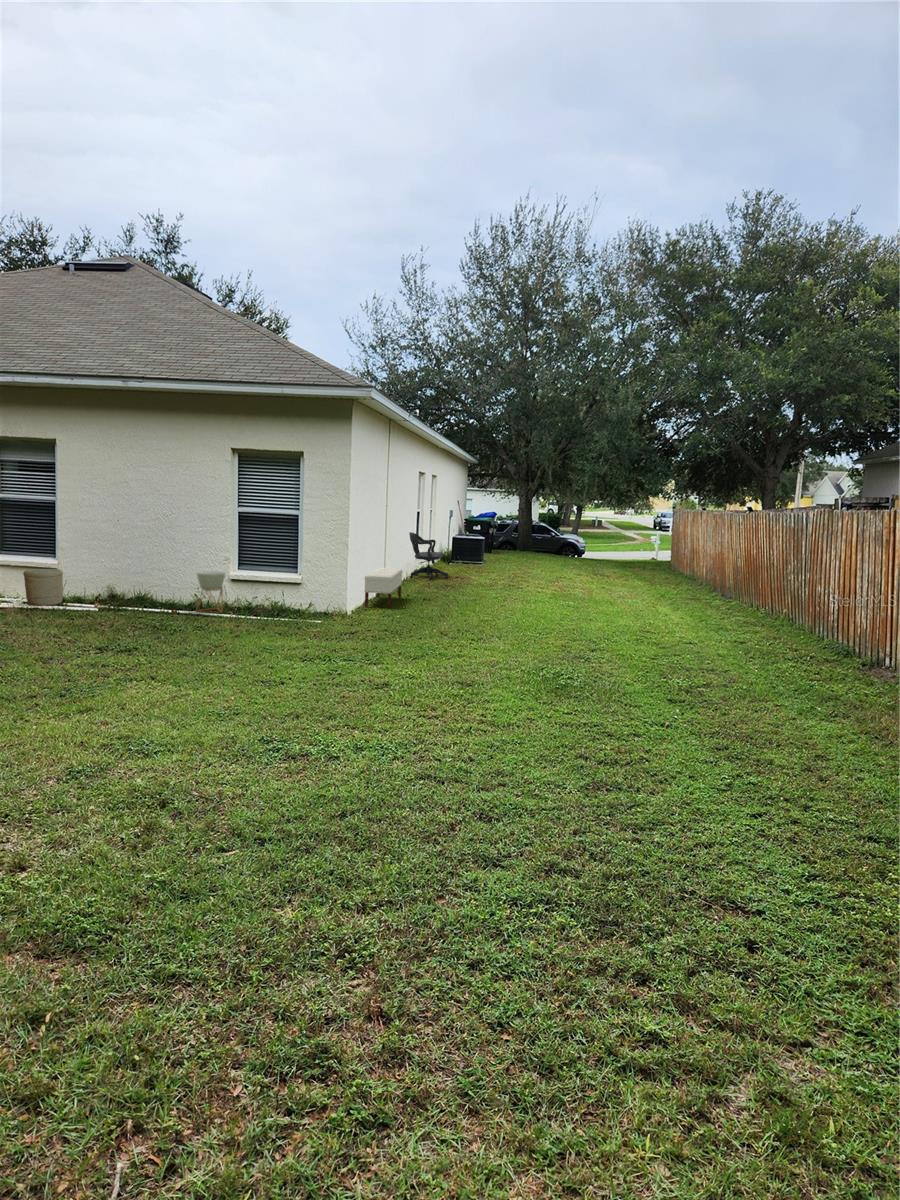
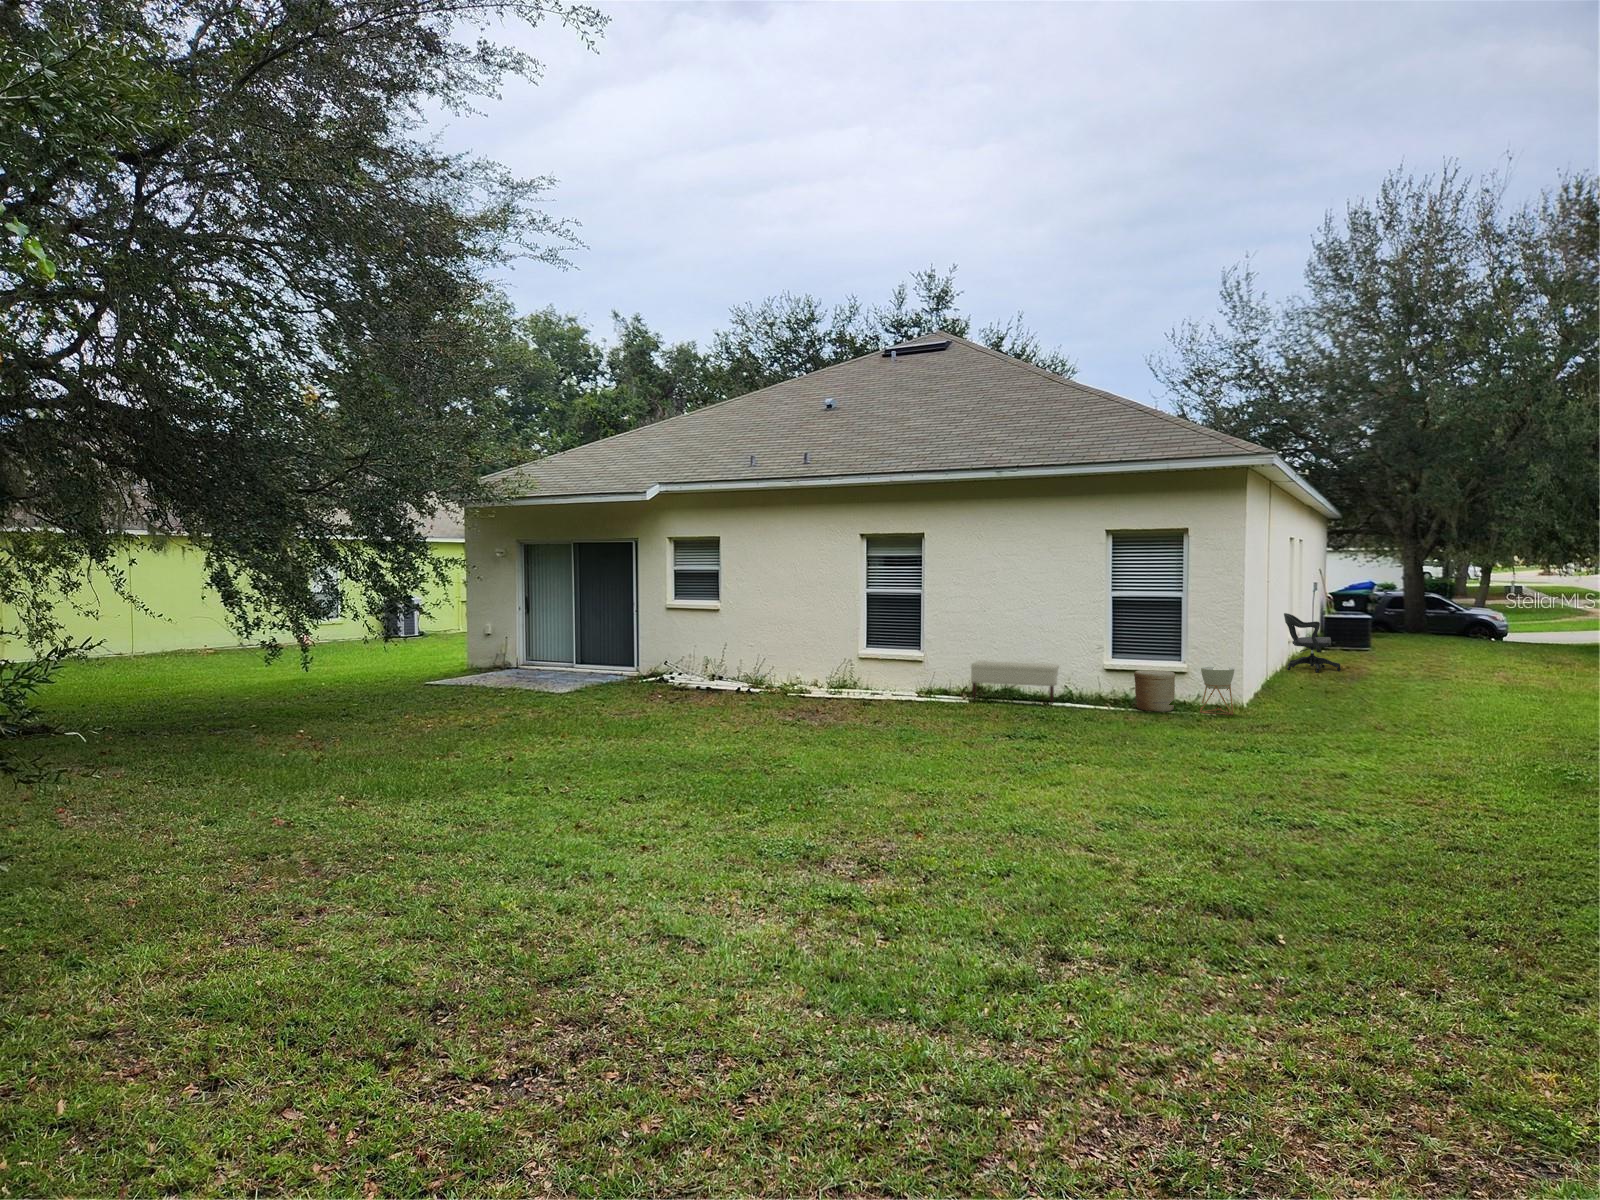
bench: present [364,568,403,608] -> present [971,660,1059,703]
woven basket: present [23,569,63,606] -> present [1134,670,1175,712]
planter: present [196,571,225,613] -> present [1200,667,1234,715]

